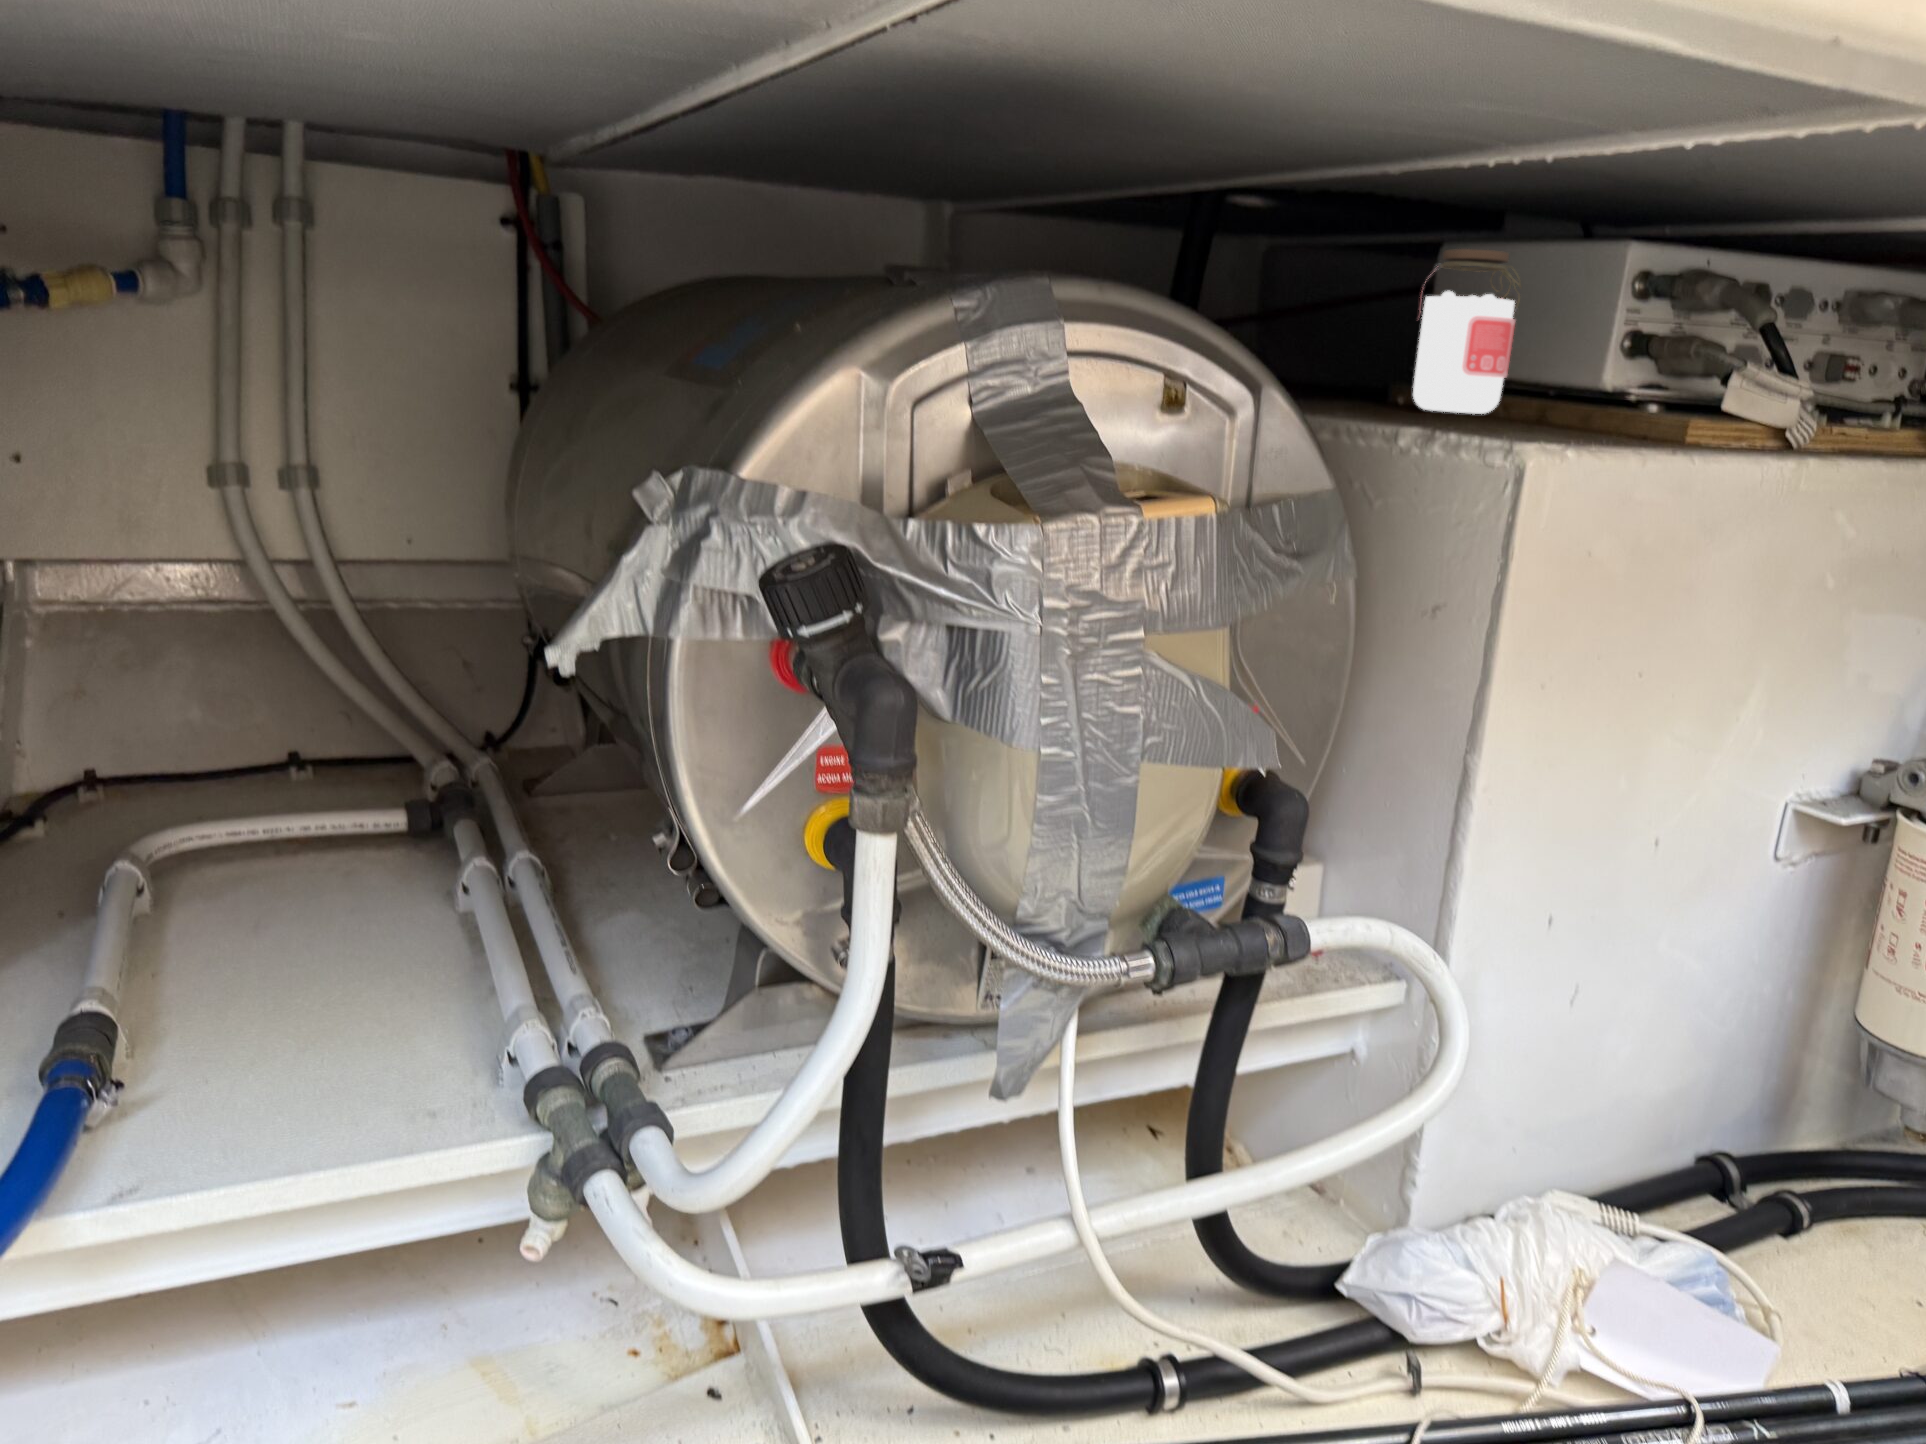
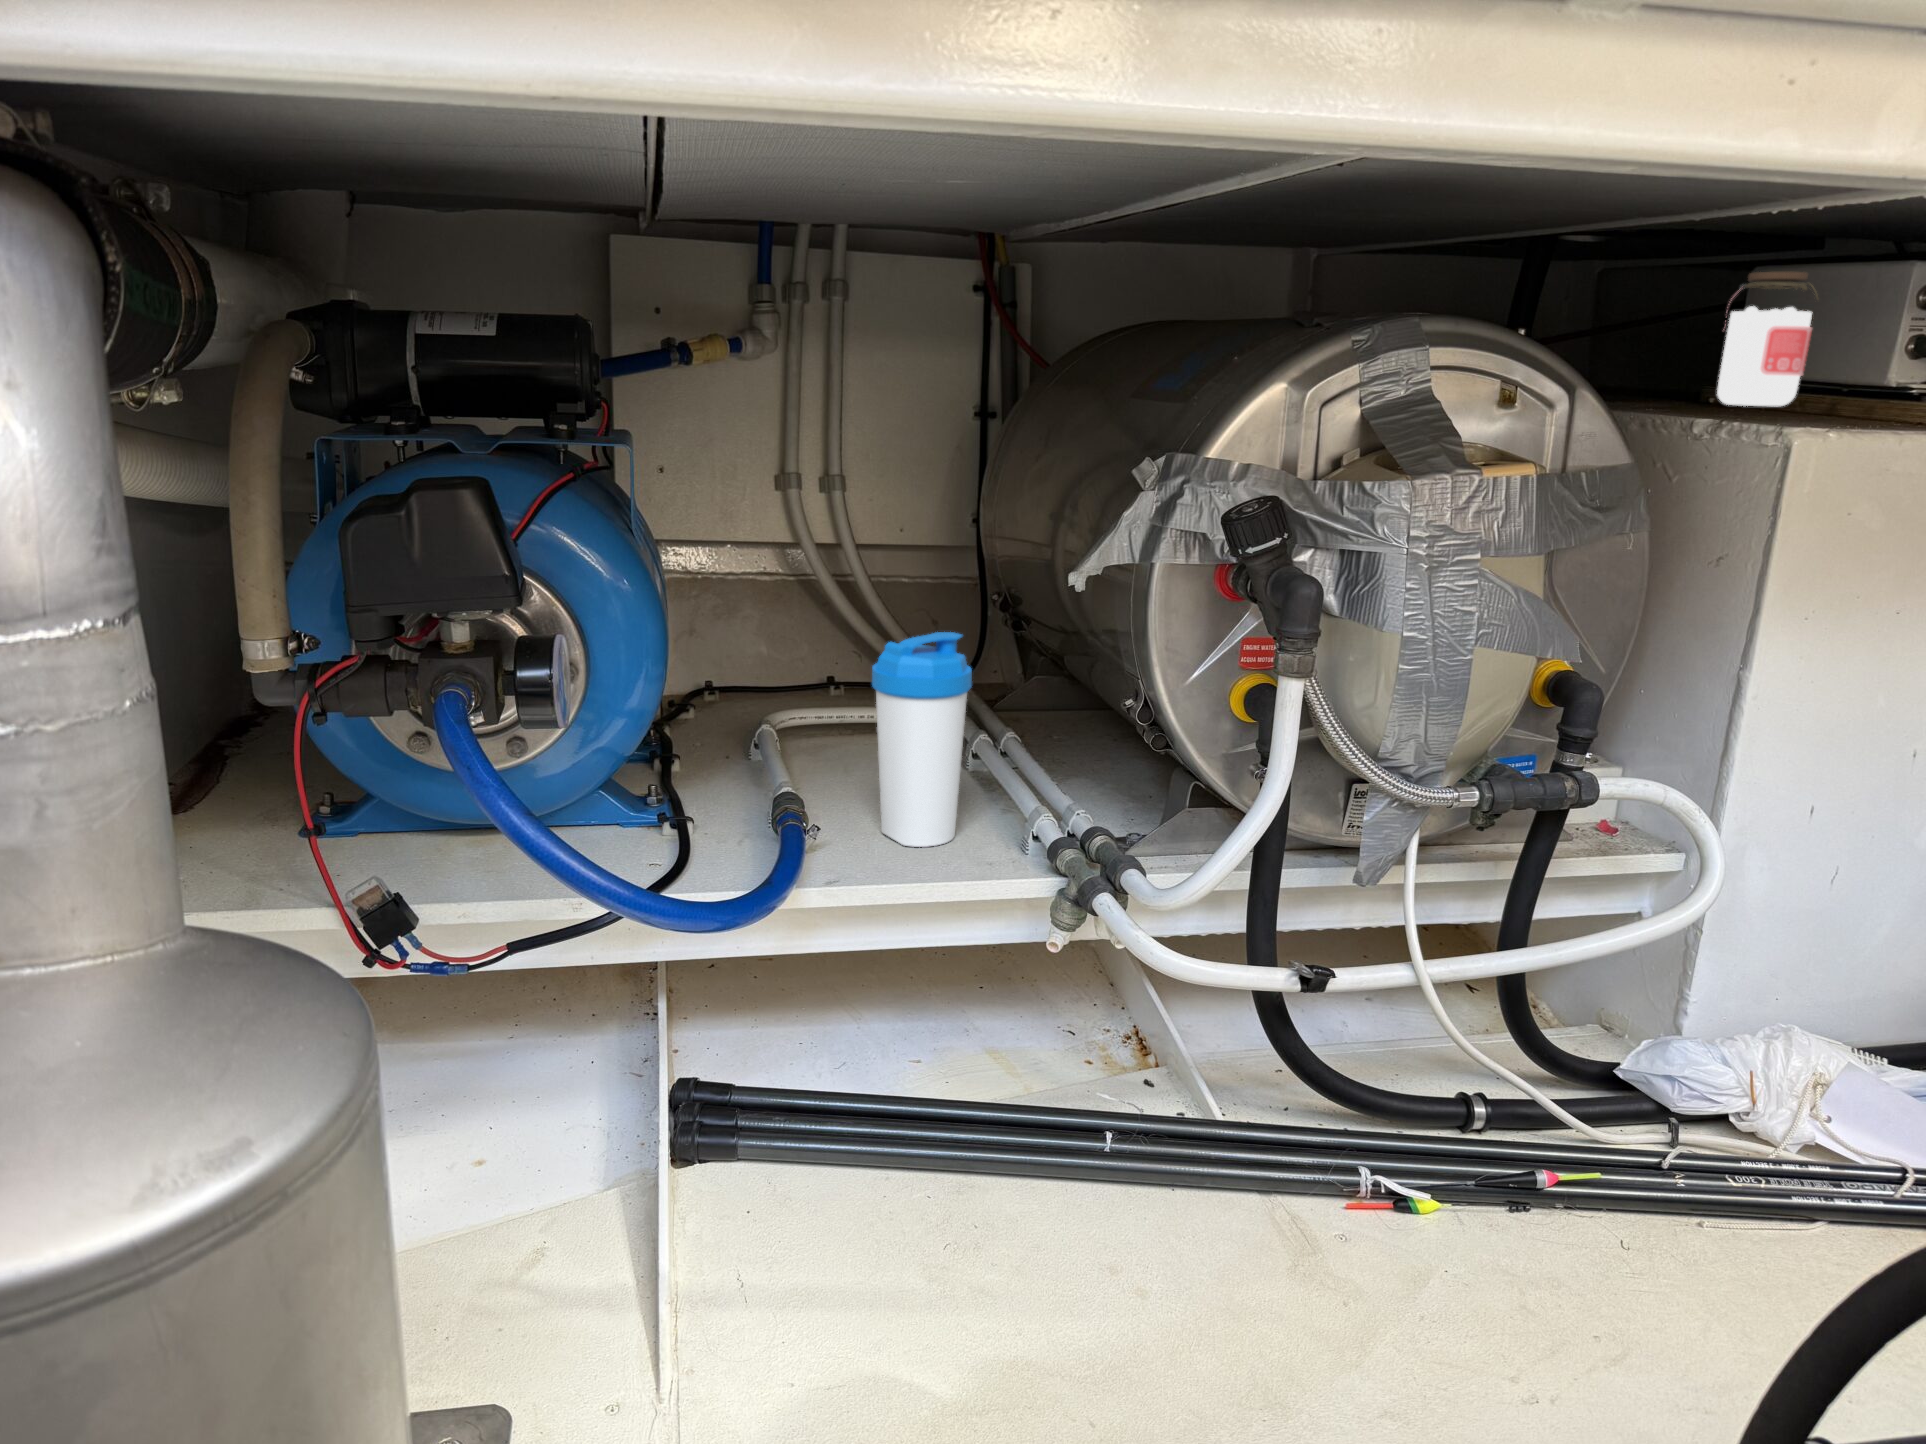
water bottle: none [245,730,421,1071] -> present [872,632,972,847]

